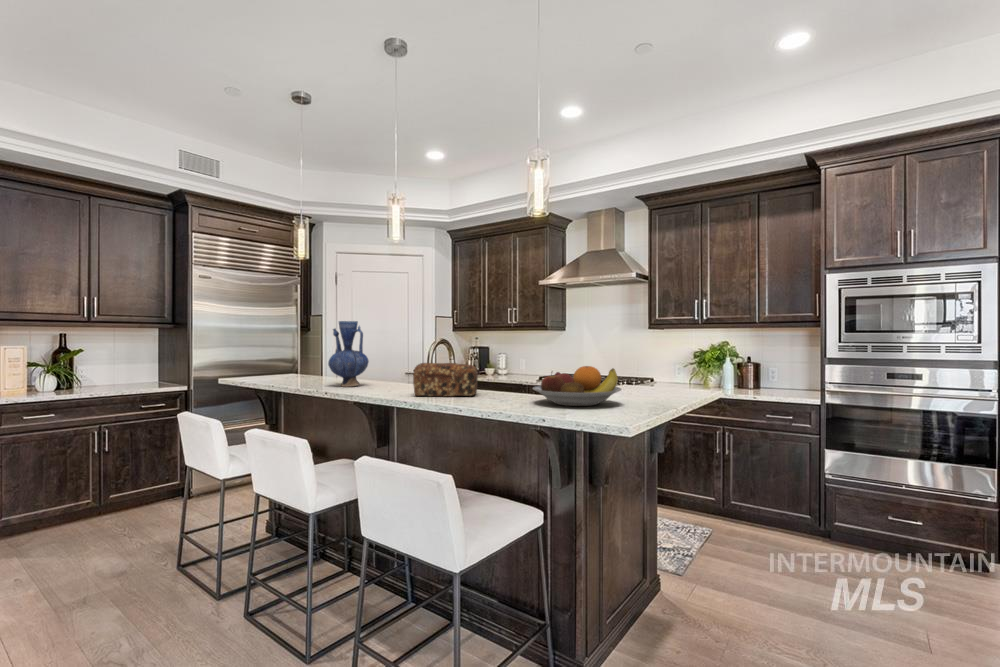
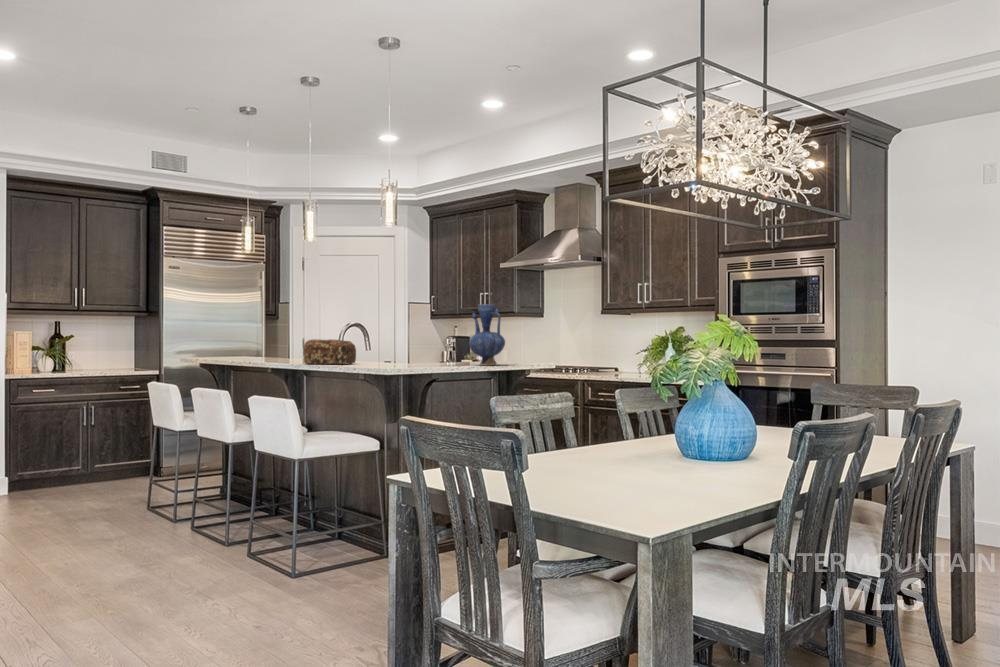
vase: present [328,321,369,387] -> present [469,304,505,366]
fruit bowl: present [533,366,621,406] -> none [372,339,436,367]

